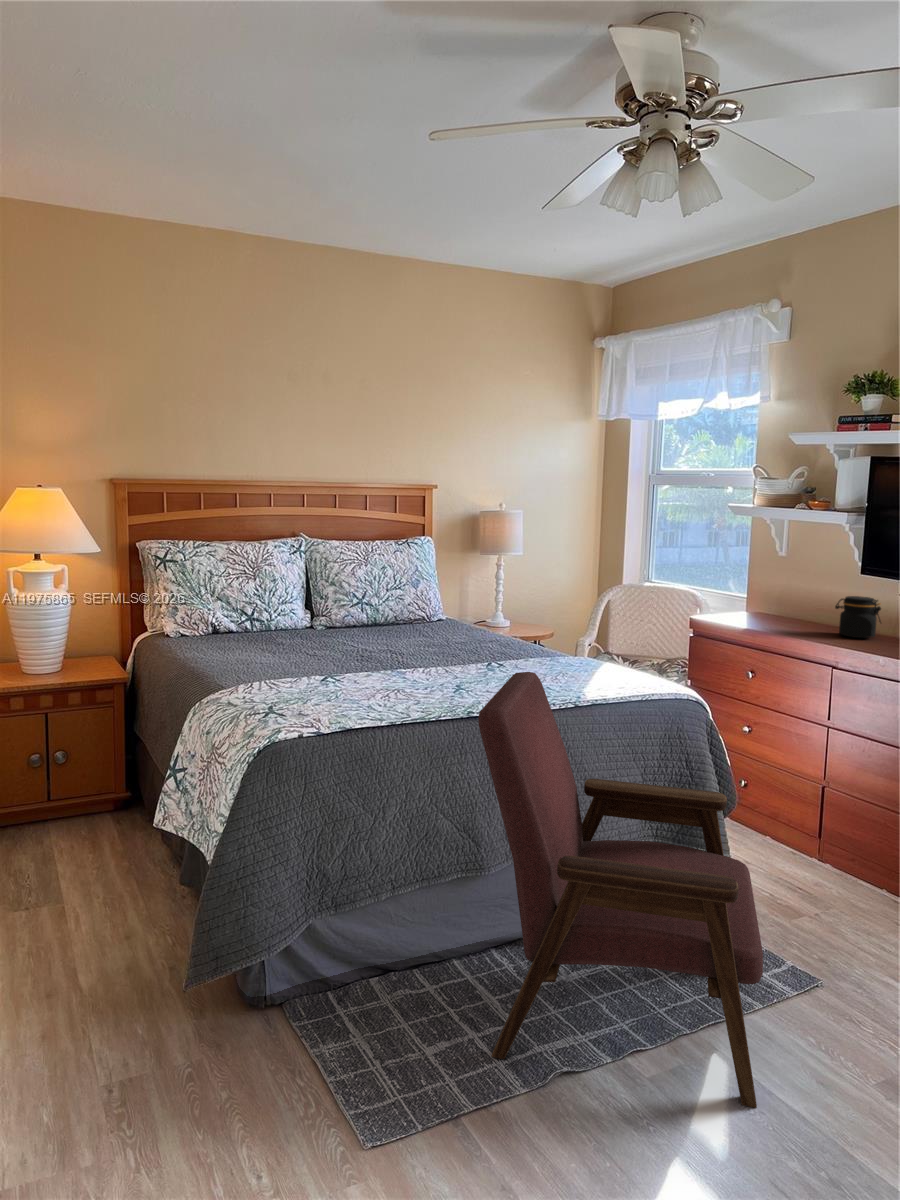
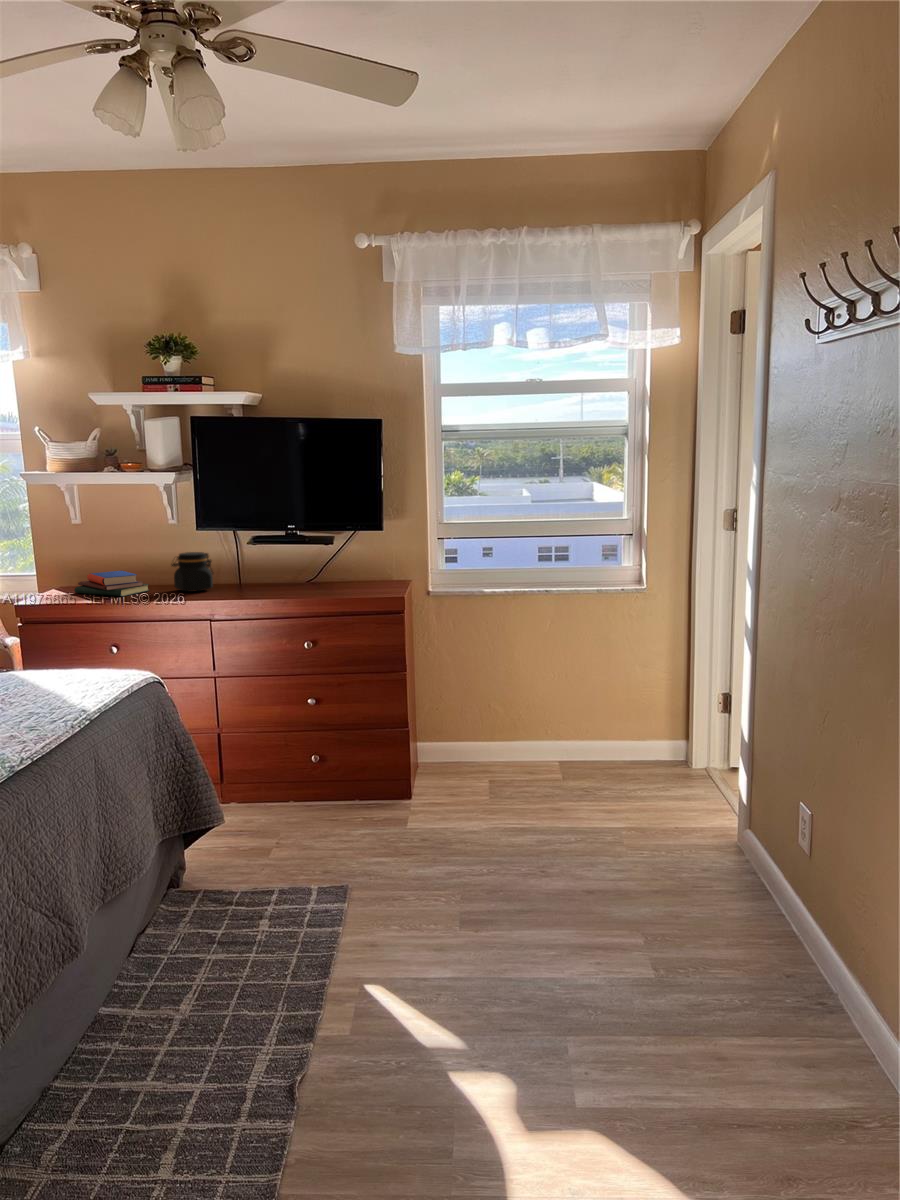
book: none [751,603,816,629] -> present [75,571,149,596]
armchair: present [478,672,763,1108] -> none [45,689,430,1127]

